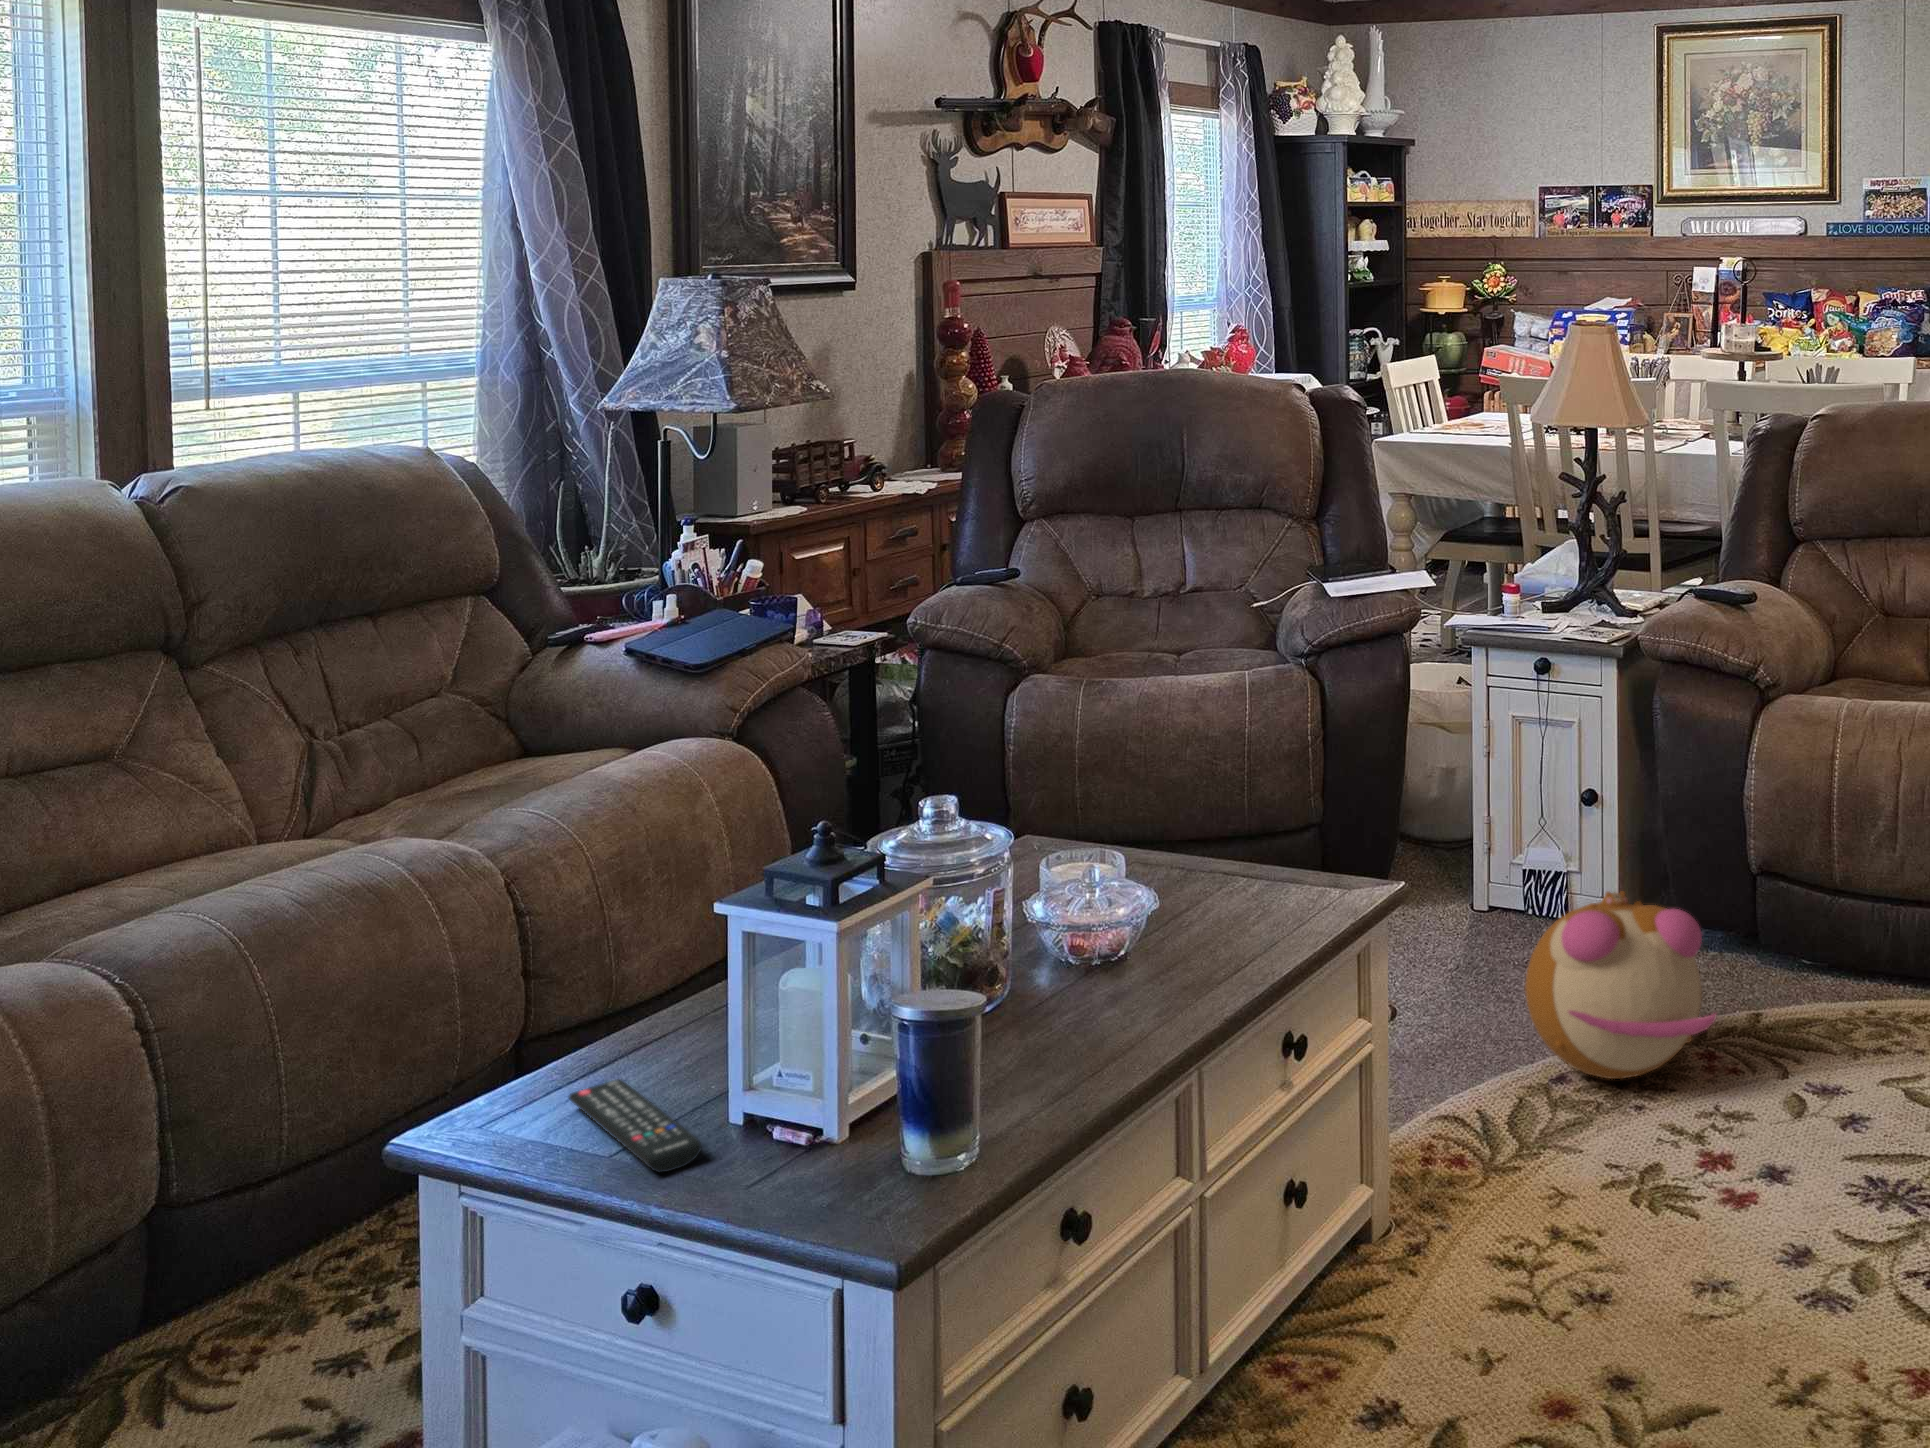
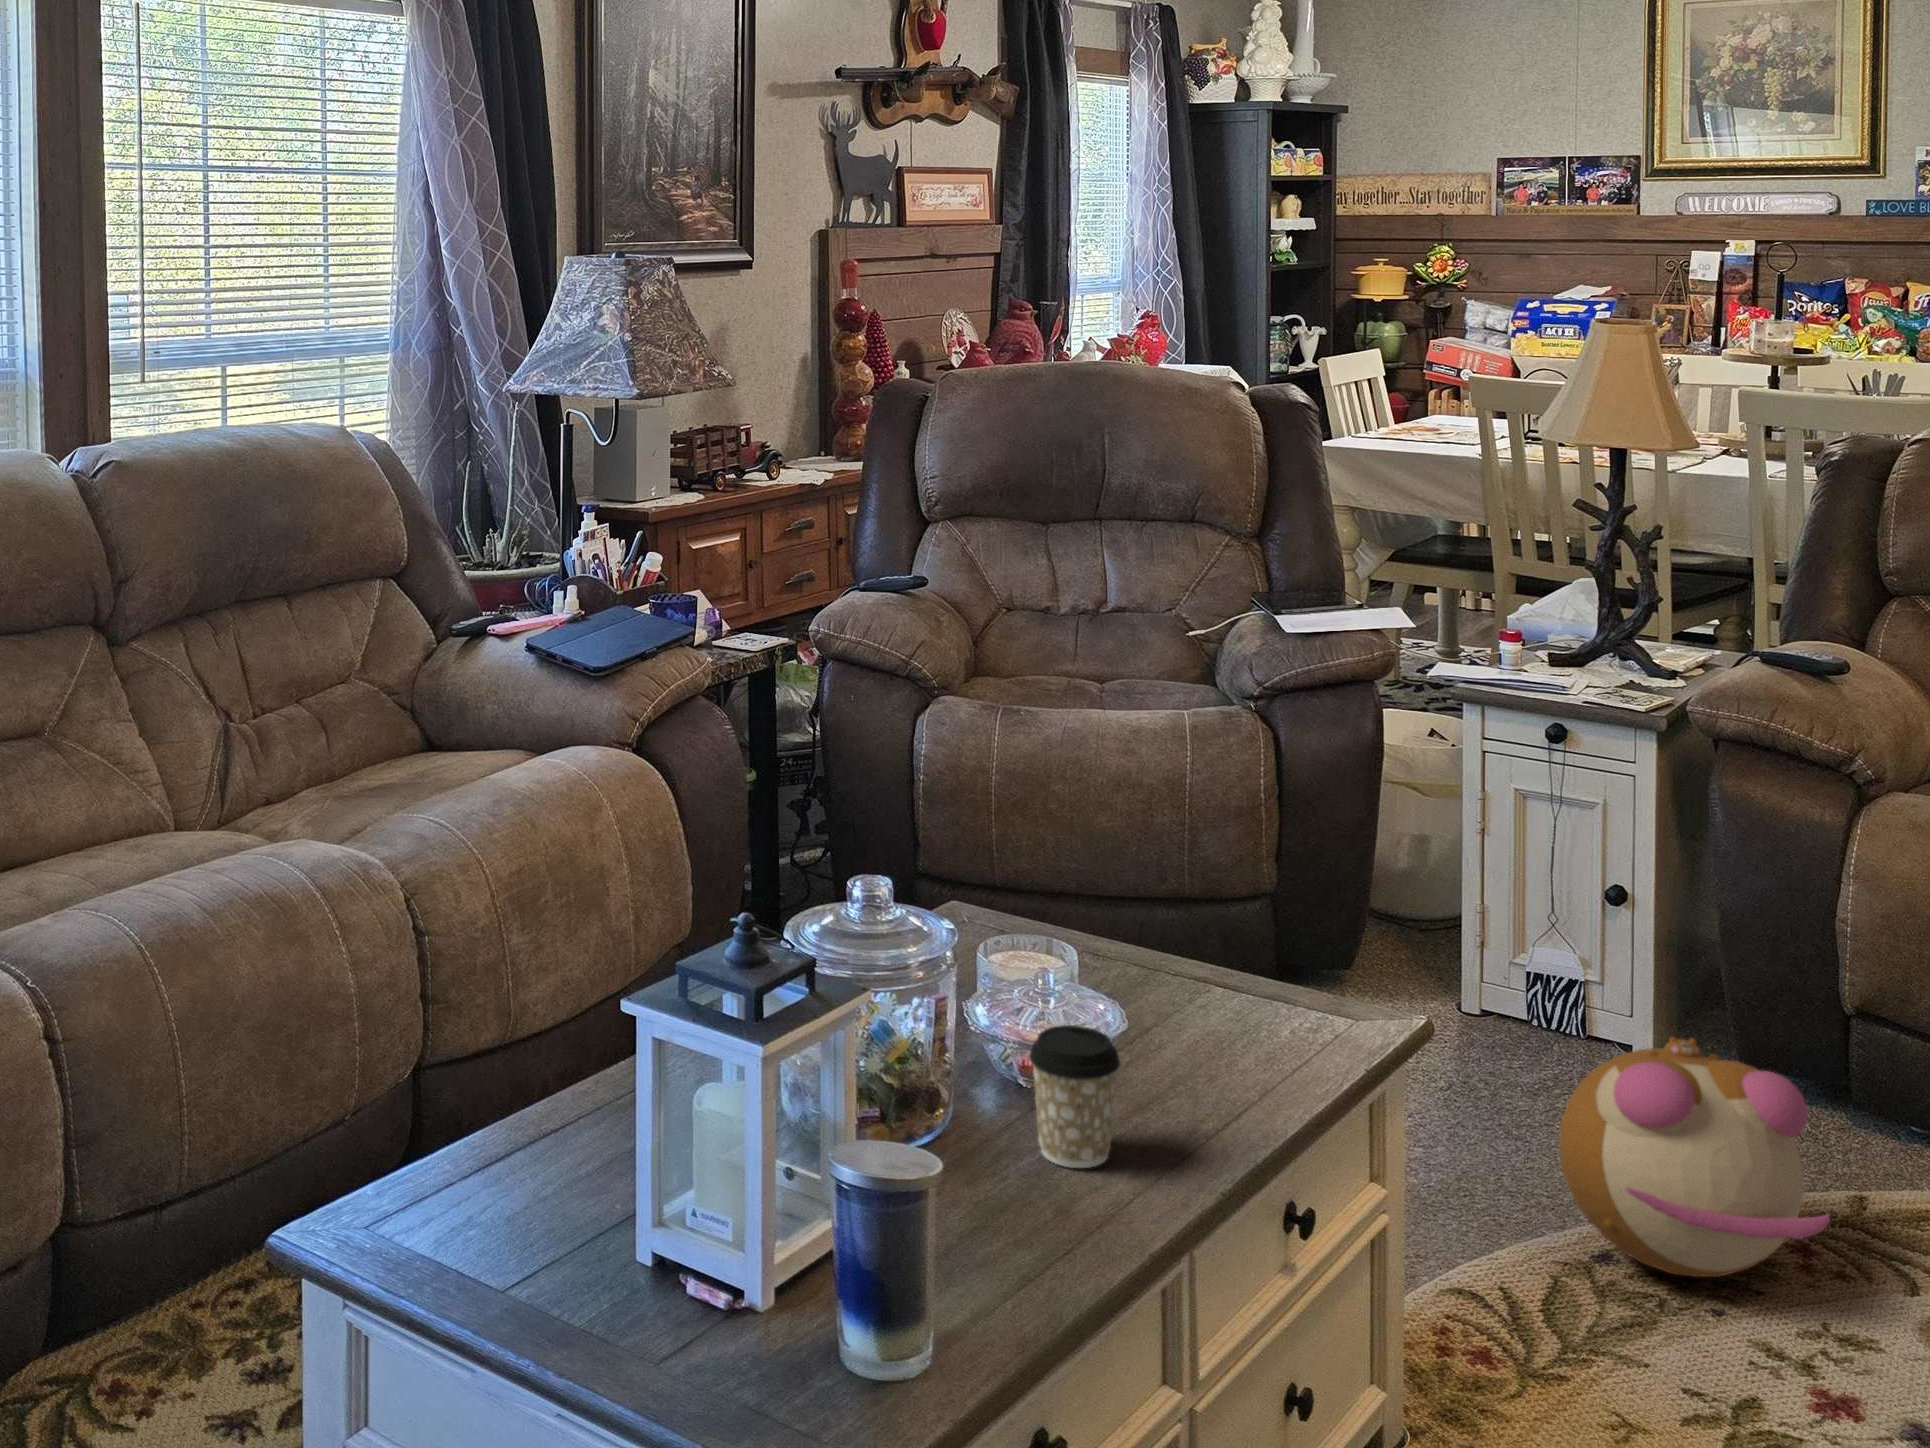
coffee cup: none [1076,905,1150,1020] -> present [1029,1025,1120,1168]
remote control: present [569,1079,701,1172] -> none [460,1174,603,1310]

